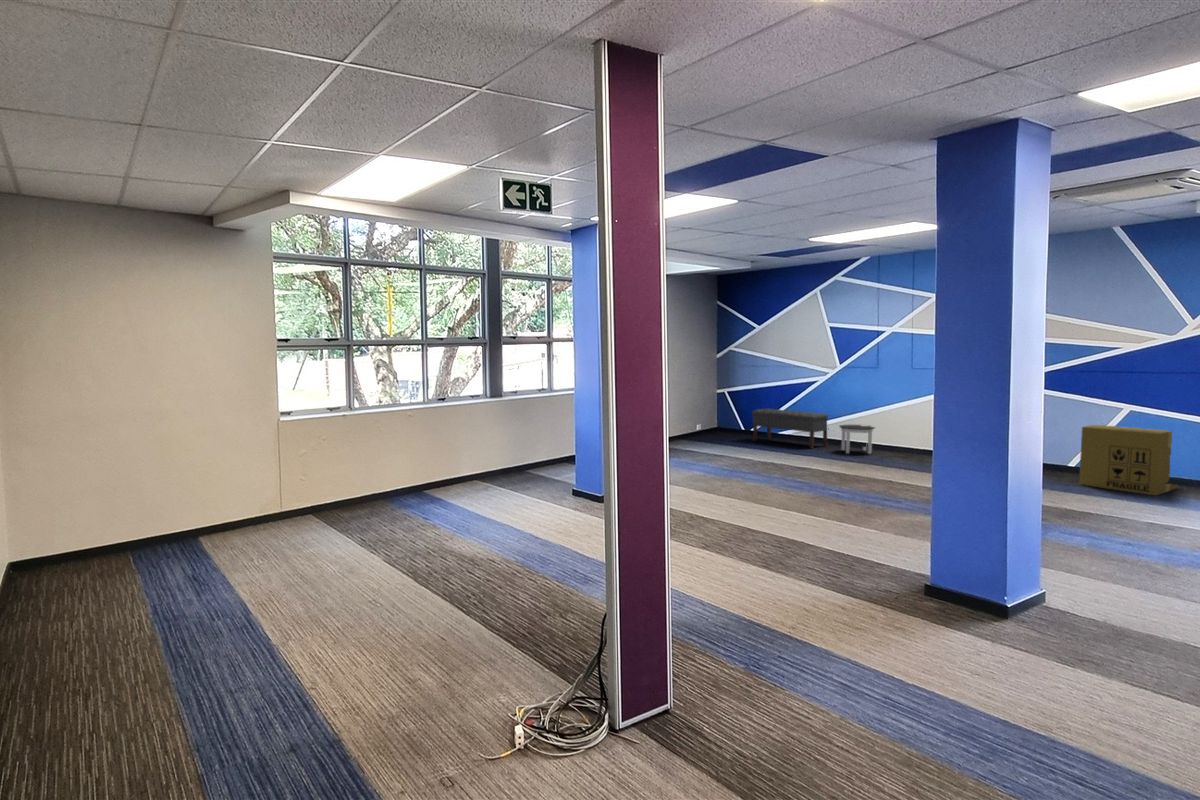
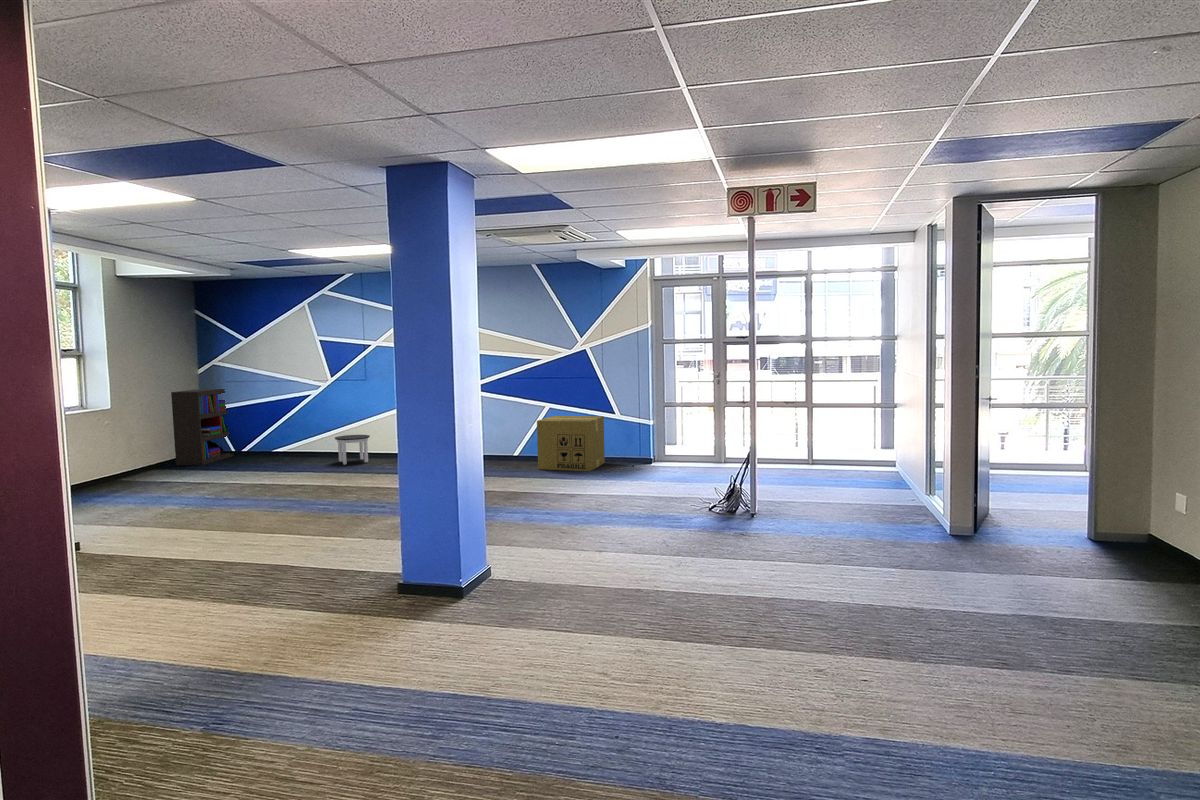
bookshelf: none [697,371,744,440] -> present [171,388,233,465]
bench: present [752,409,828,449] -> none [241,426,325,463]

